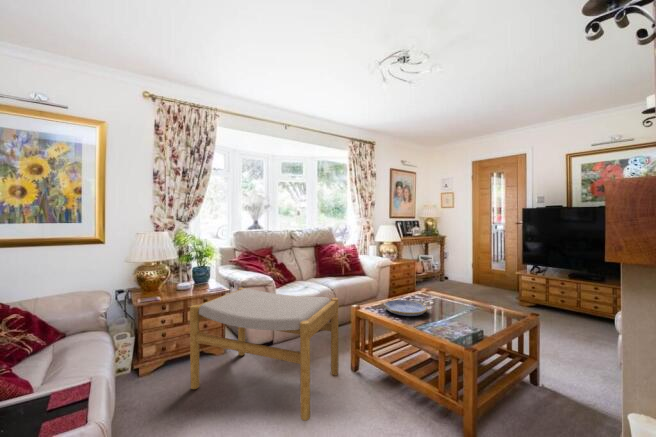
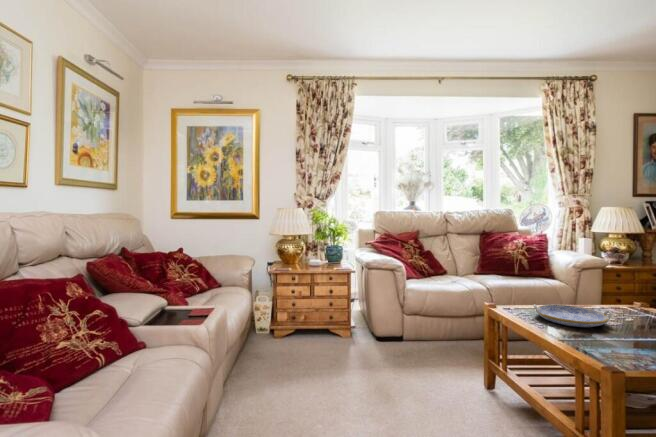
footstool: present [190,288,339,421] -> none [306,269,464,412]

